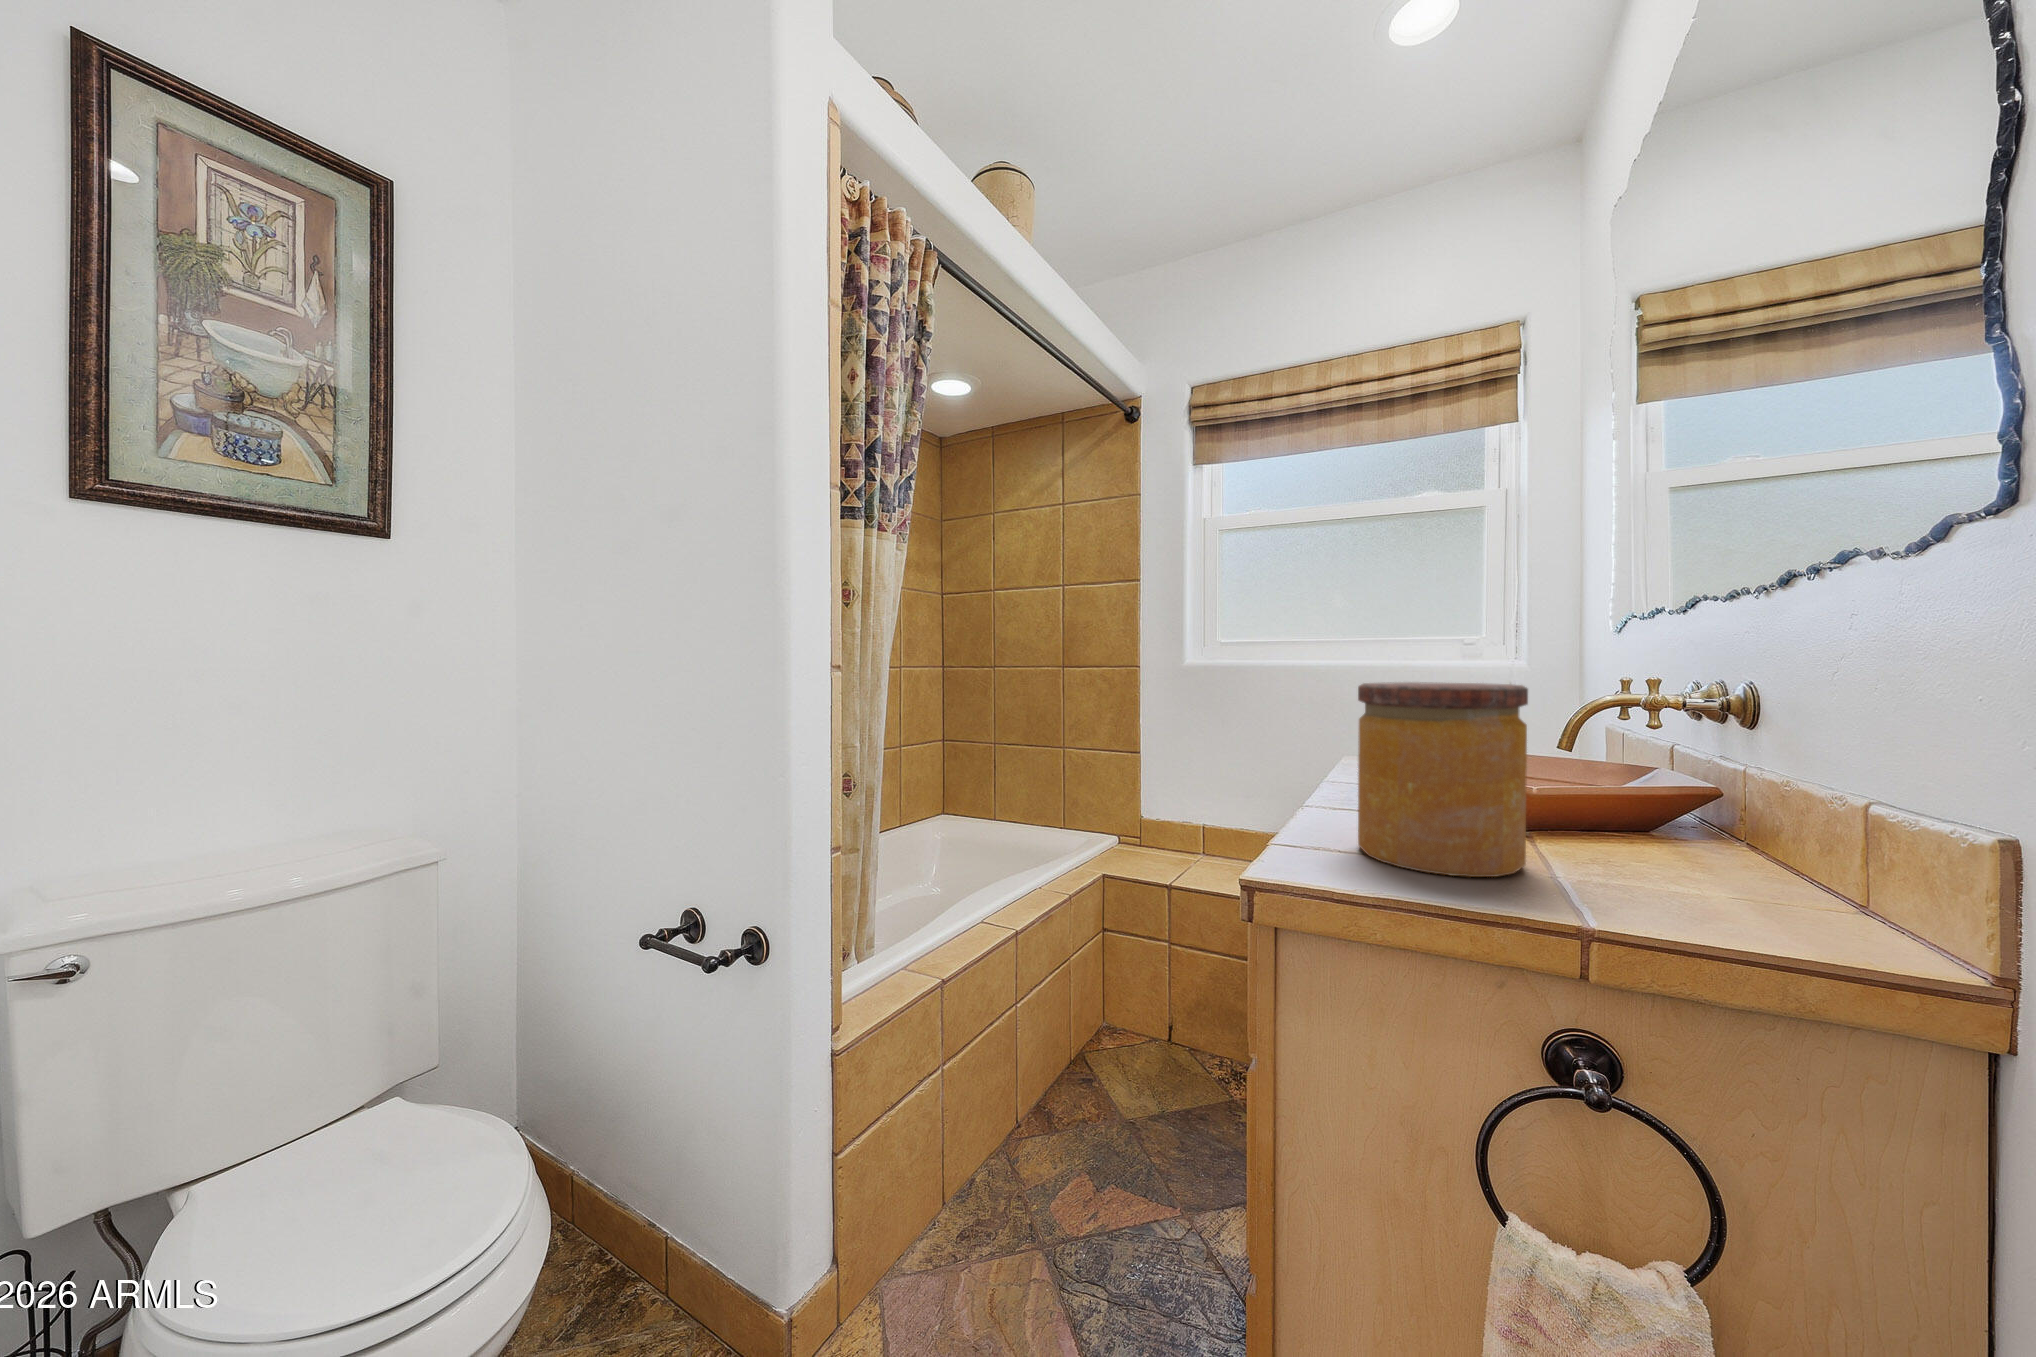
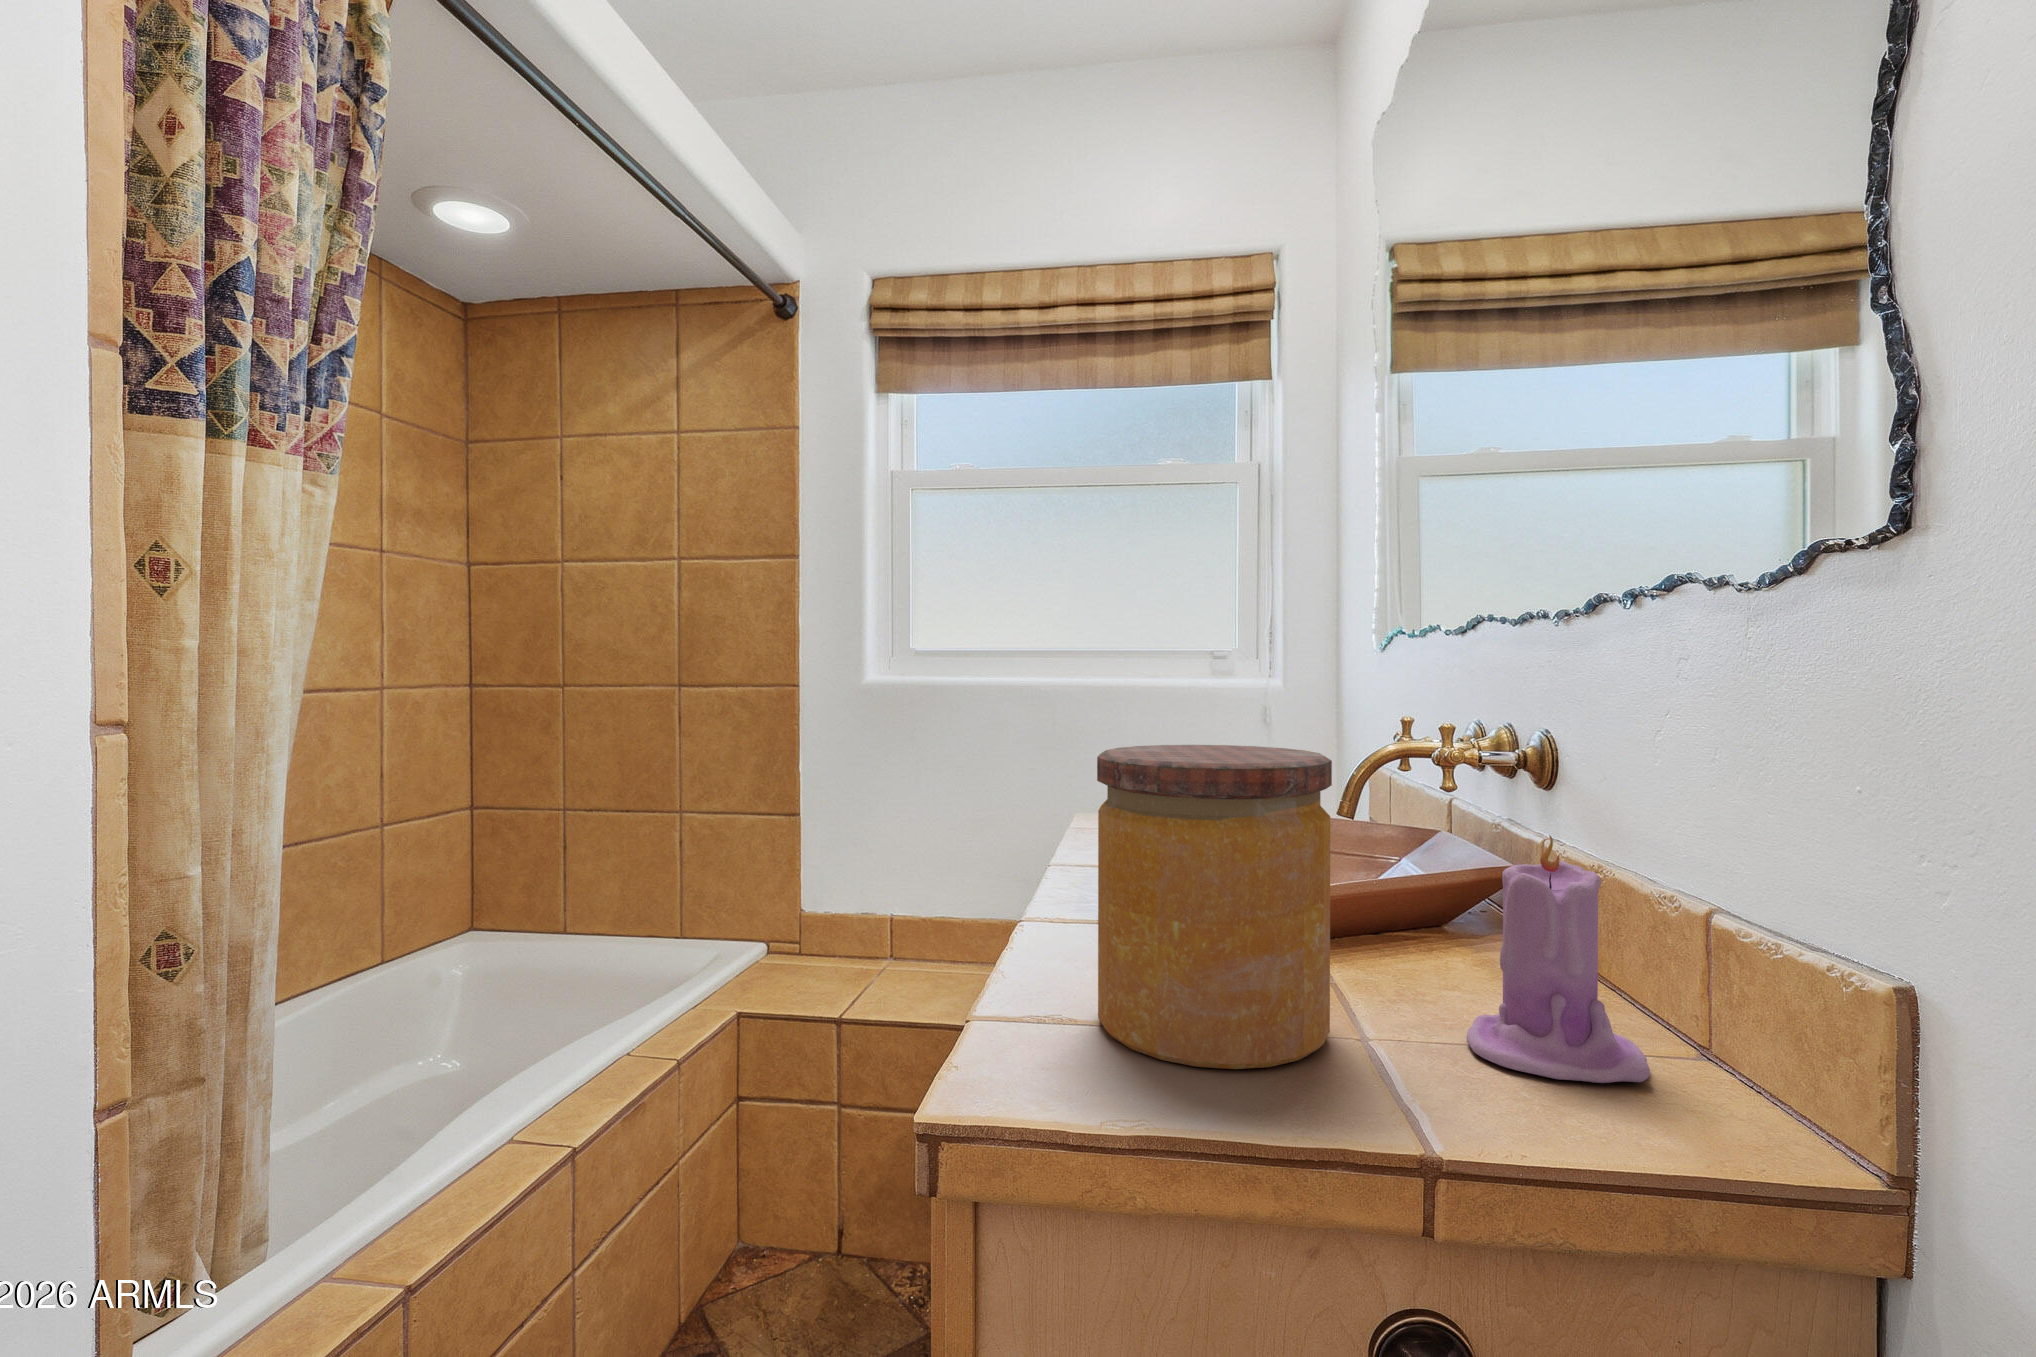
candle: none [1638,742,1795,913] -> present [1467,835,1650,1083]

